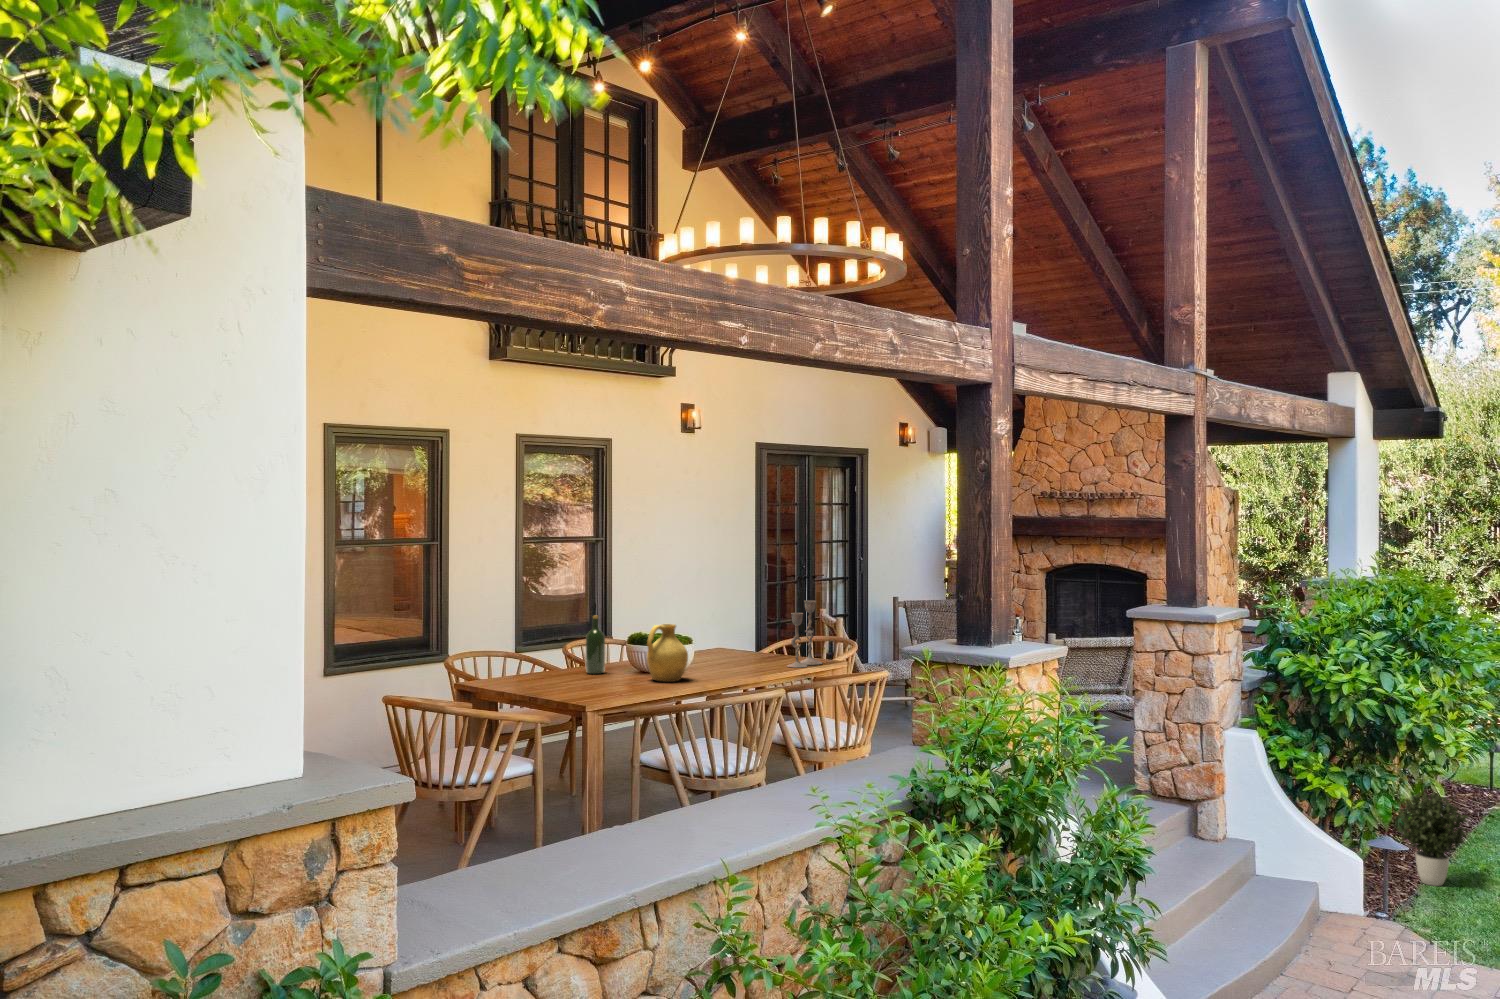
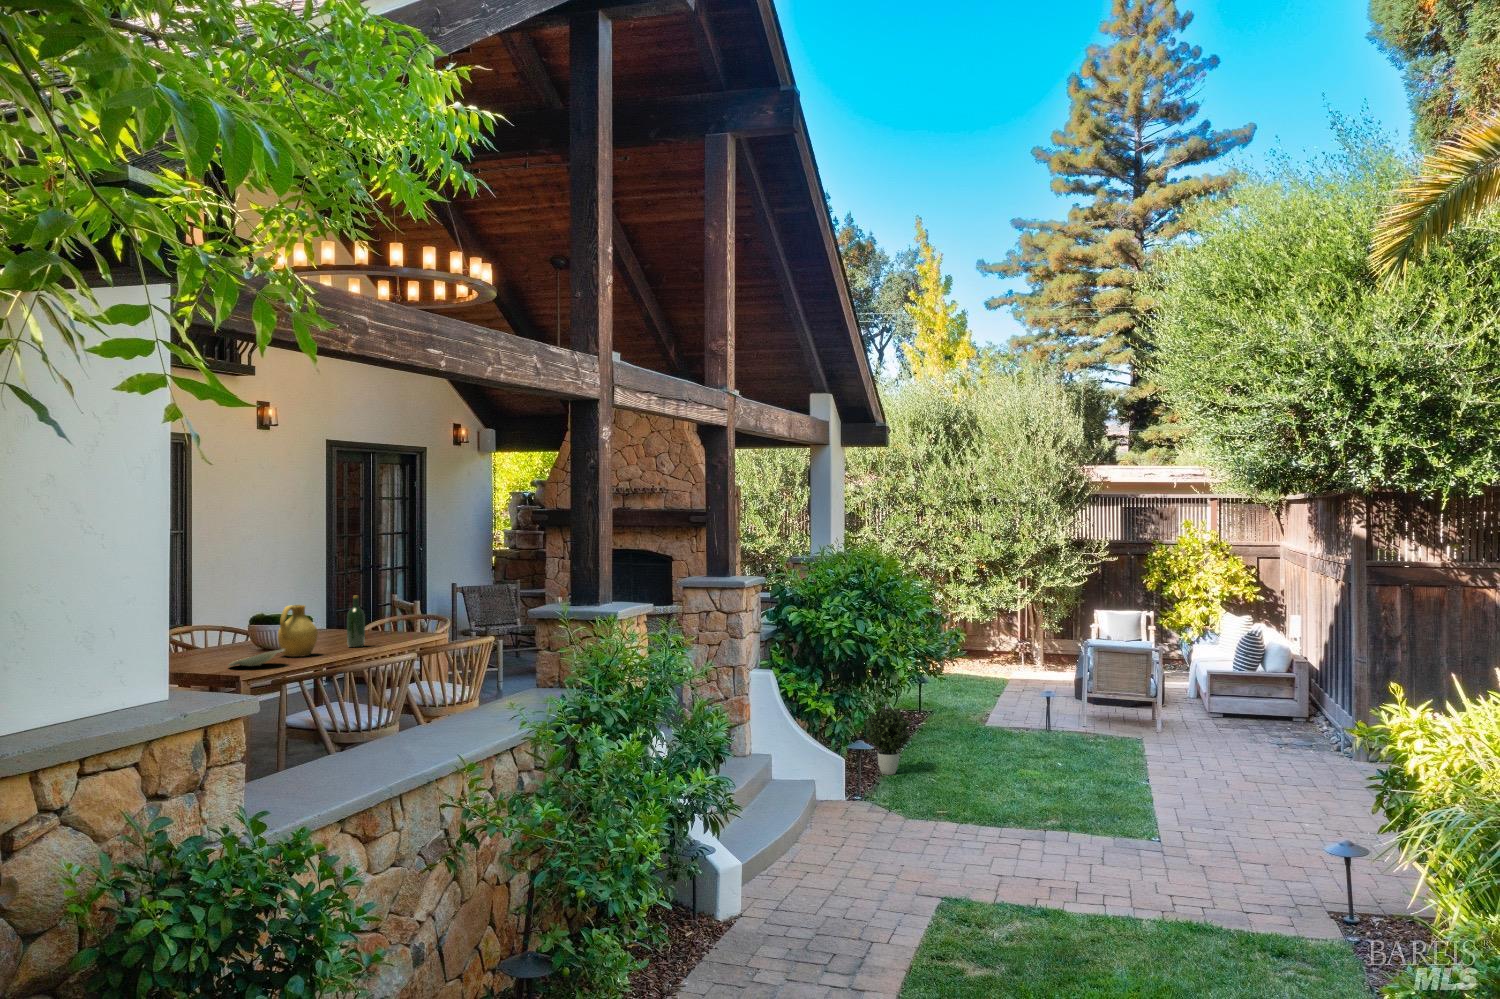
candlestick: present [787,600,822,668] -> none [398,582,429,641]
wine bottle: present [586,616,606,674] -> present [347,596,365,647]
plate: none [583,675,643,692] -> present [229,649,285,666]

